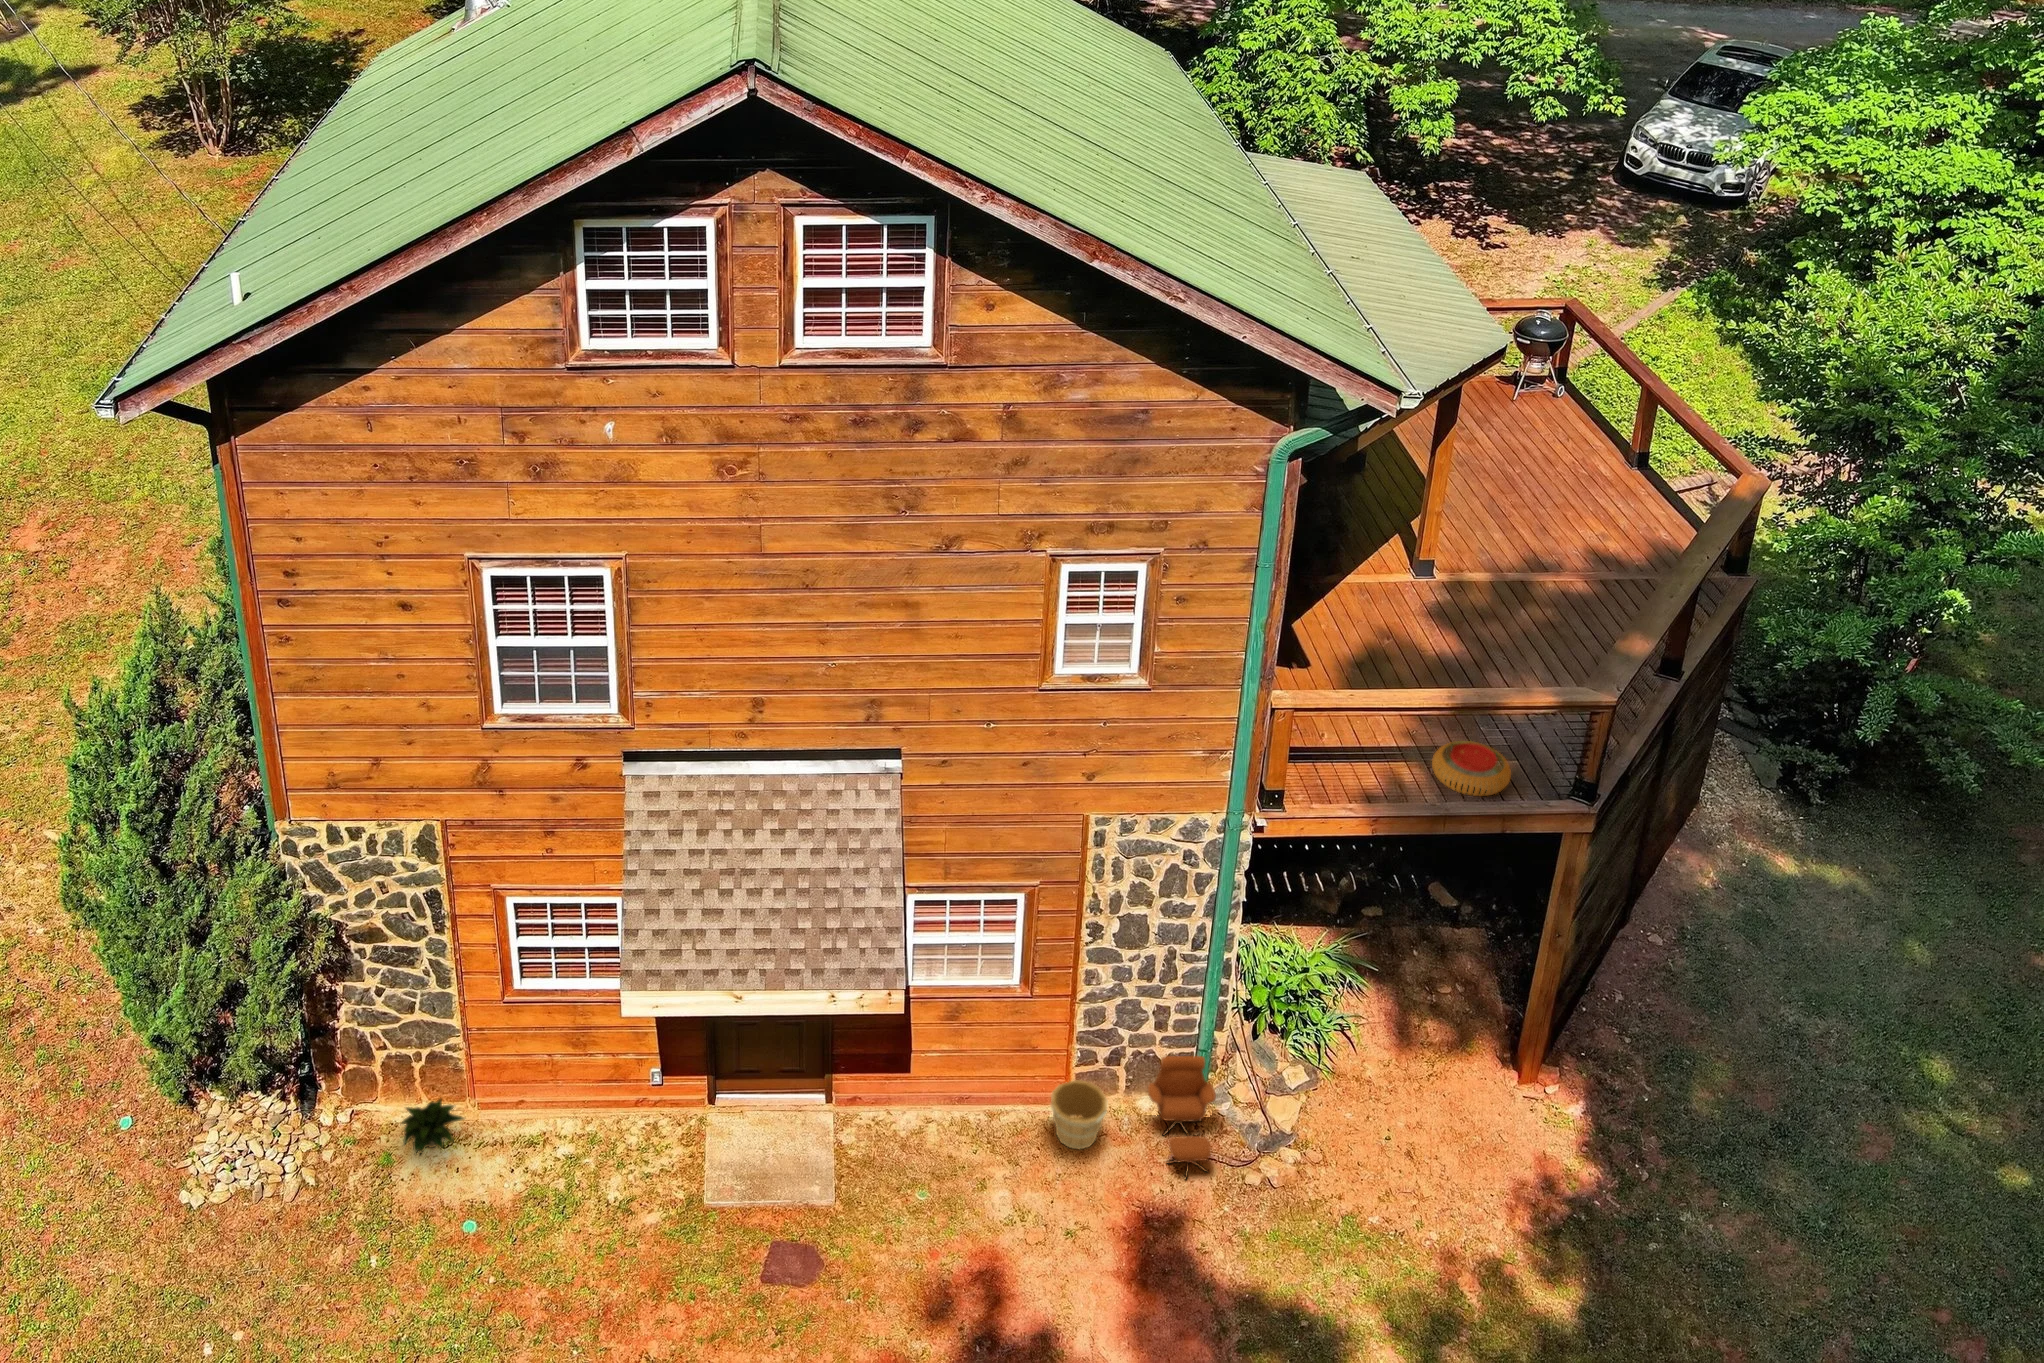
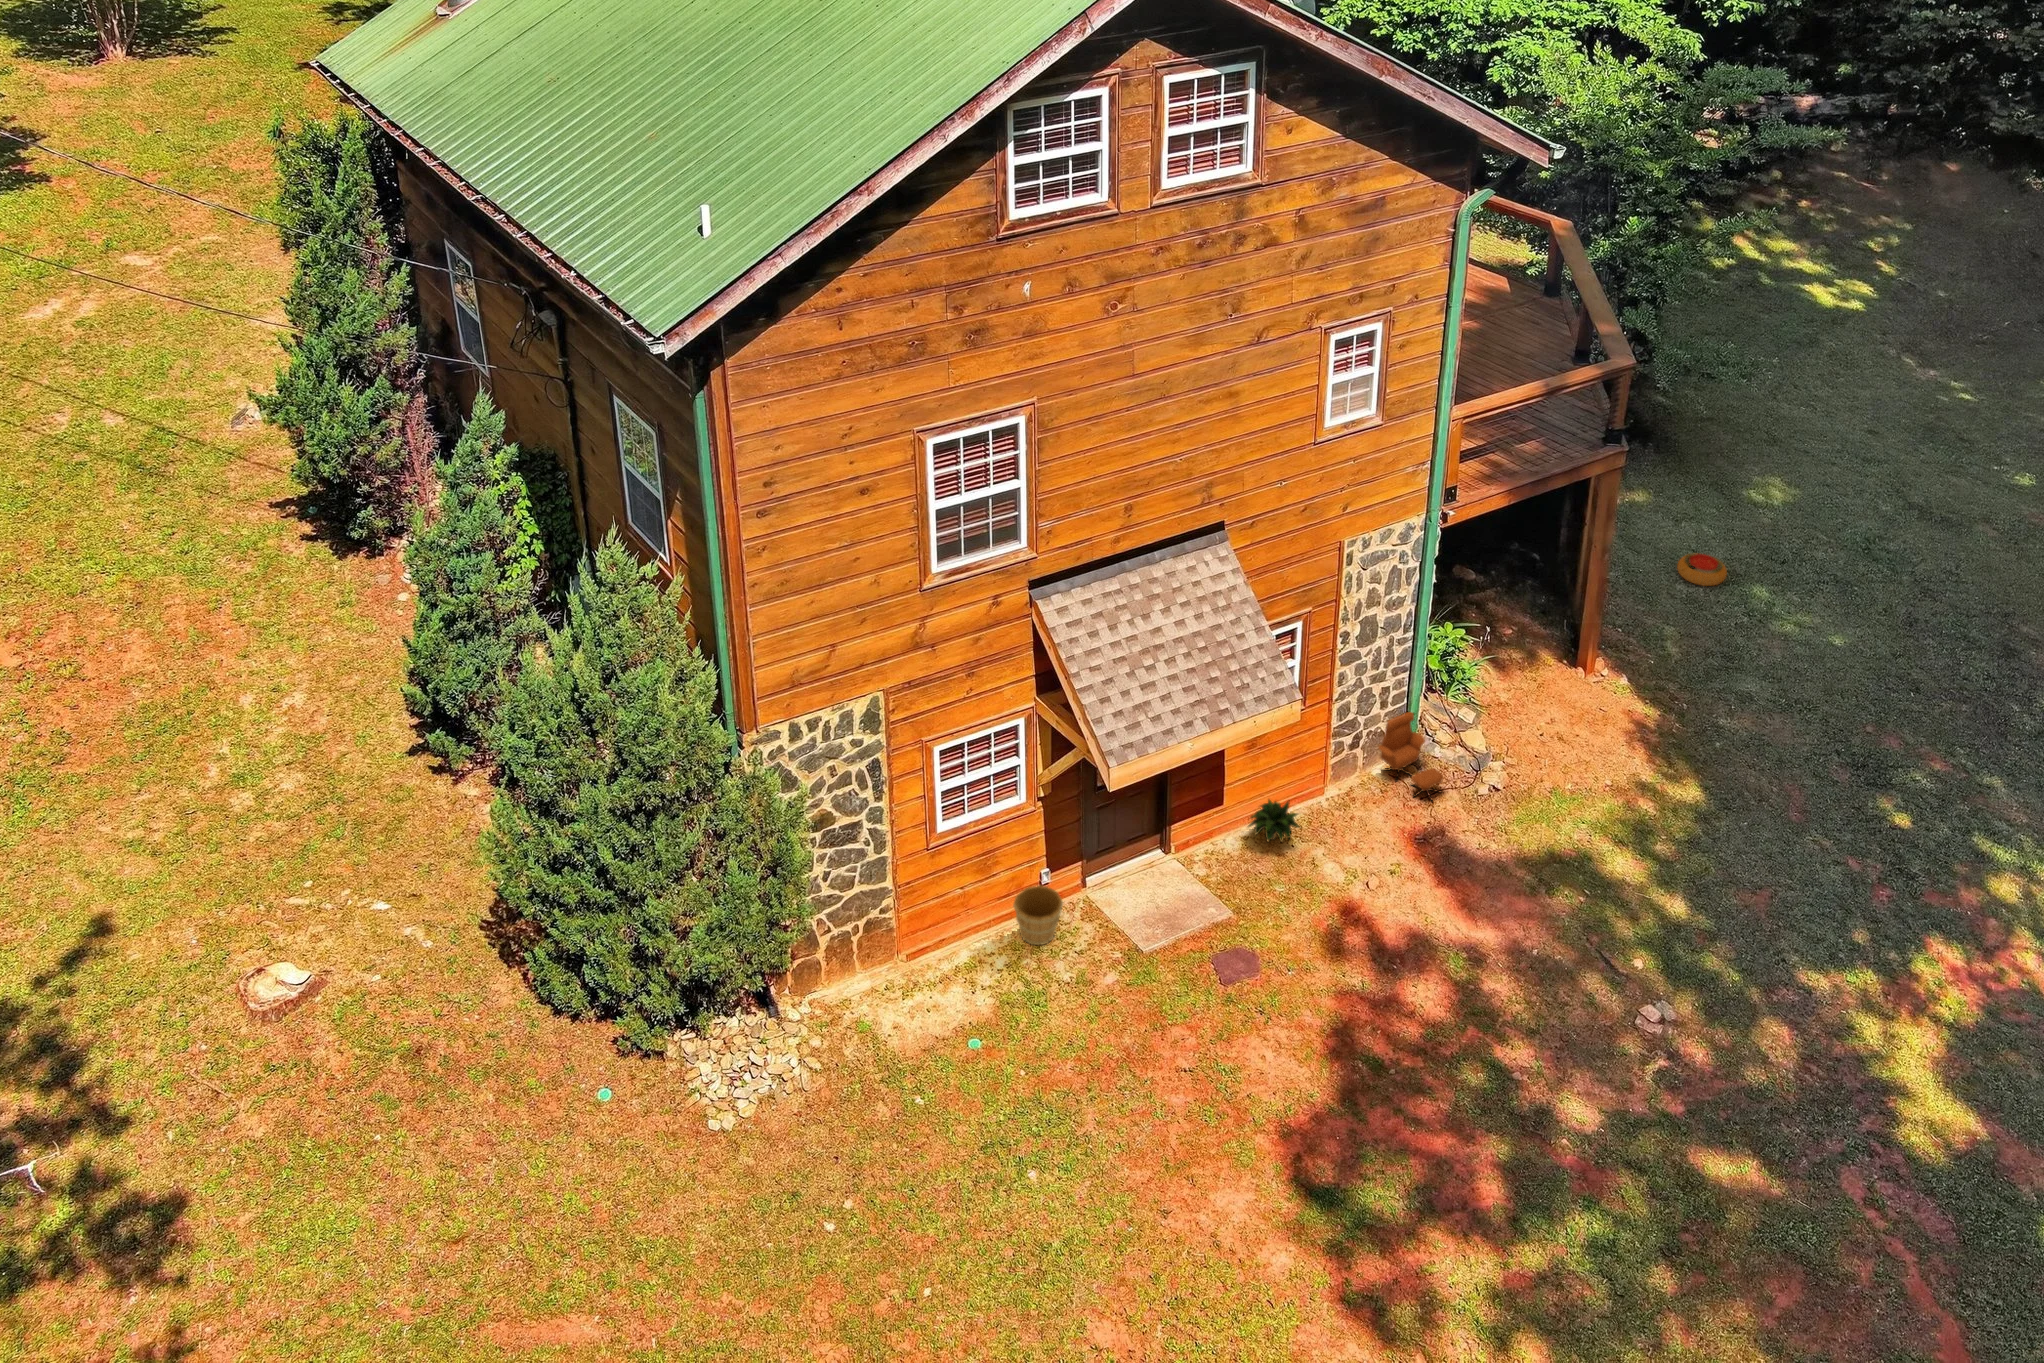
pouf: present [1432,741,1511,796] -> present [1677,553,1727,586]
wooden bucket: present [1051,1080,1107,1149] -> present [1013,885,1063,945]
potted plant: present [402,1099,464,1154] -> present [1248,800,1300,842]

